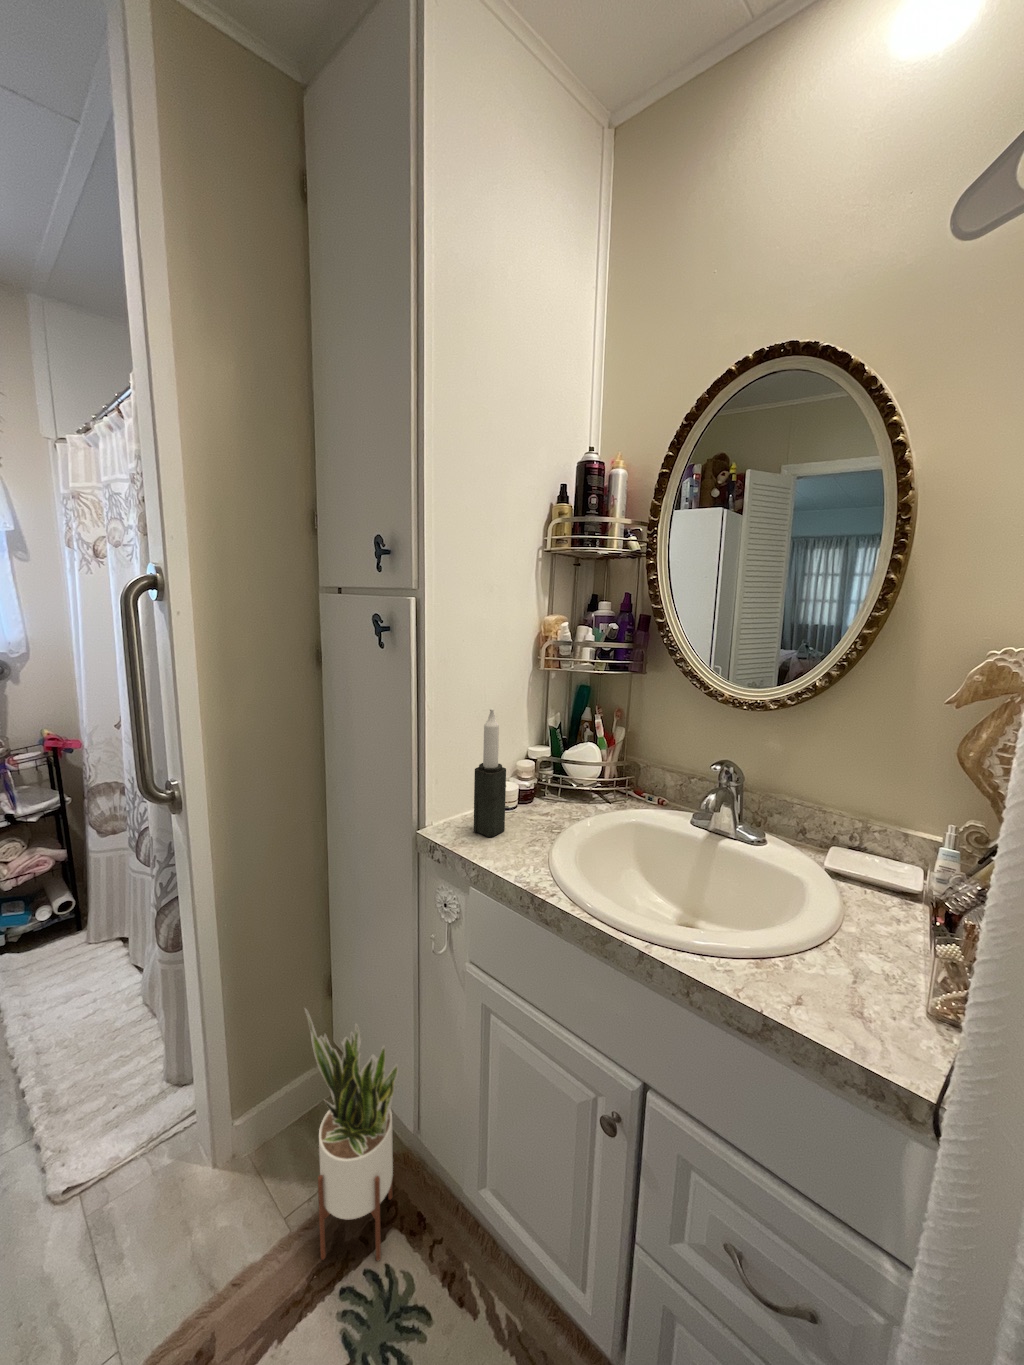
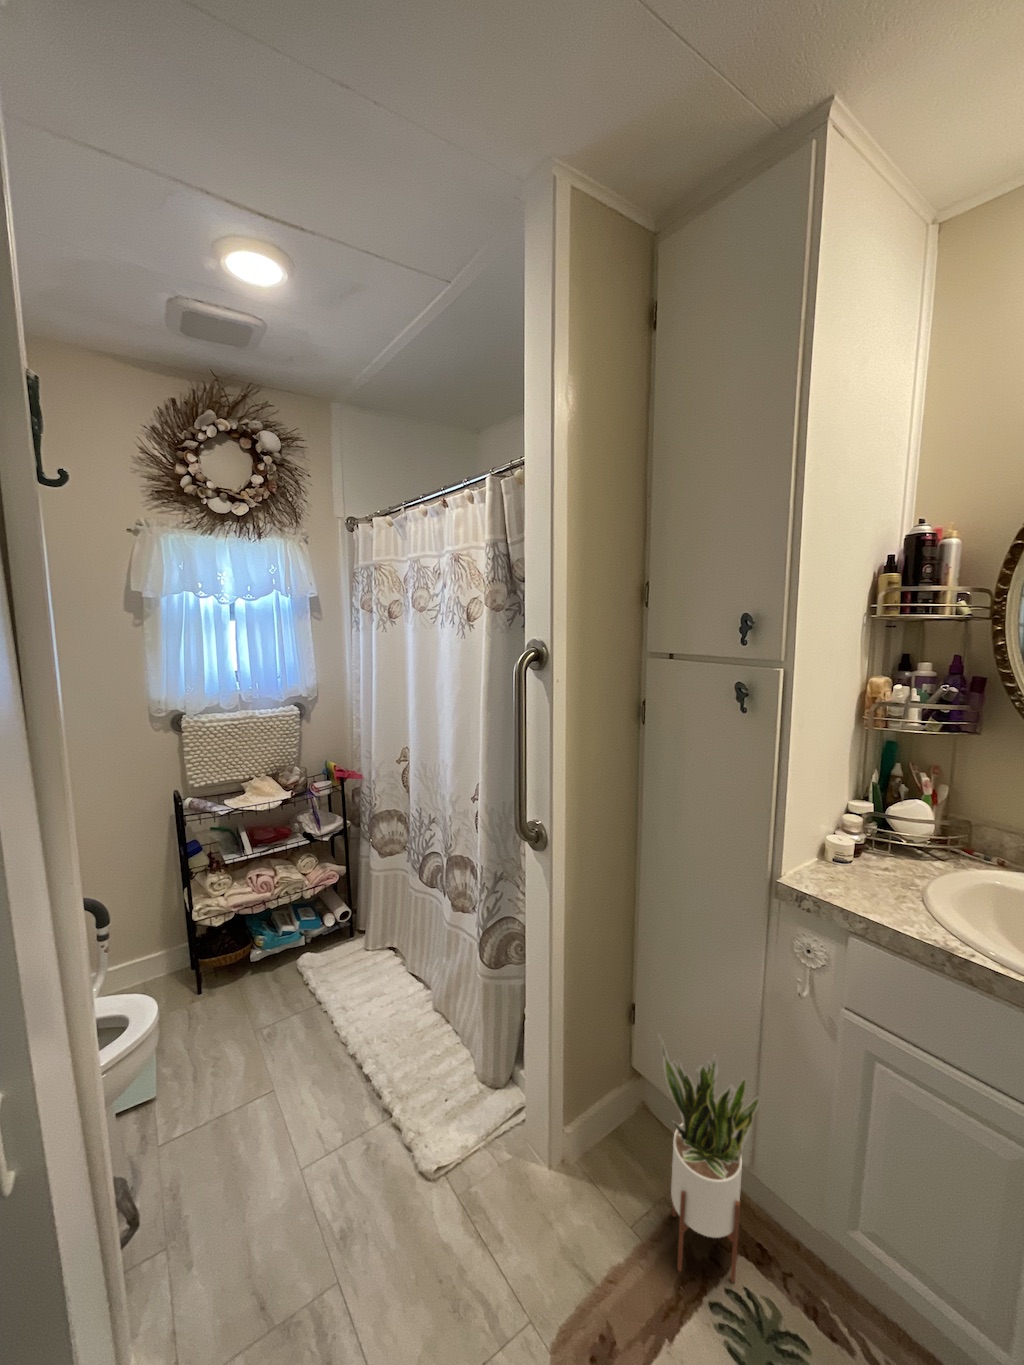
candle: present [474,708,506,837] -> none [829,770,866,890]

